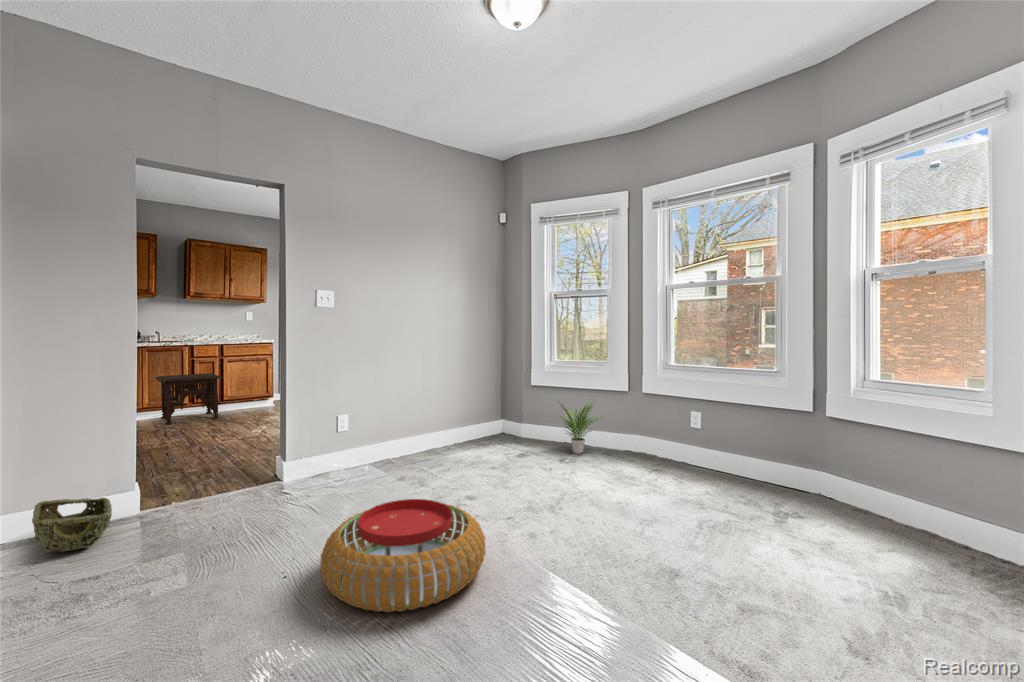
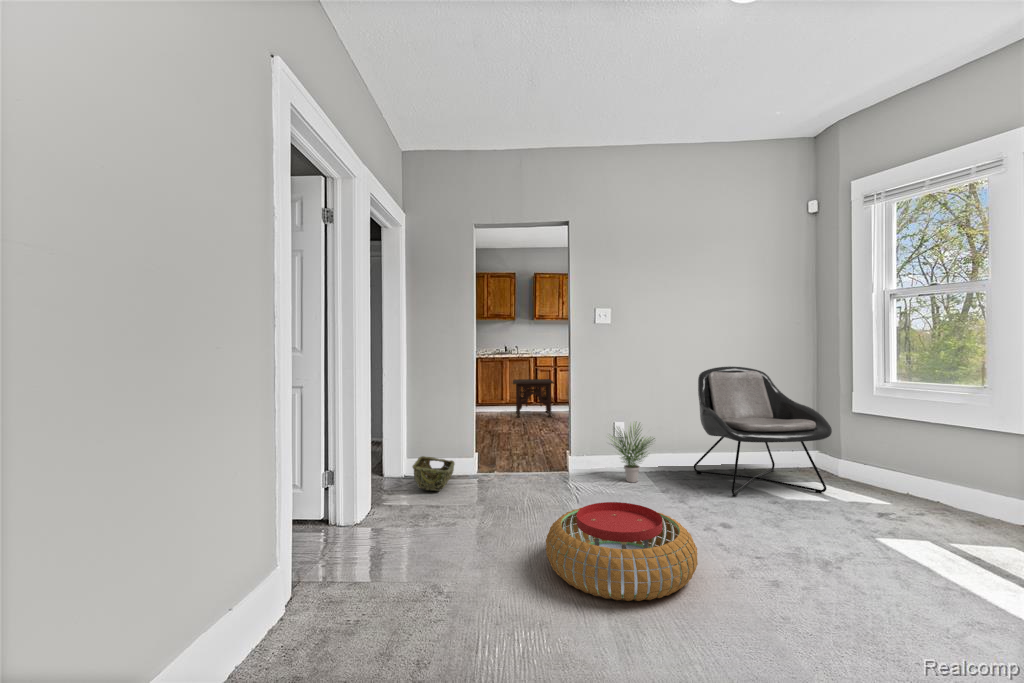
lounge chair: none [415,352,527,471] -> present [694,366,832,497]
potted plant: present [559,400,598,454] -> present [612,425,655,482]

